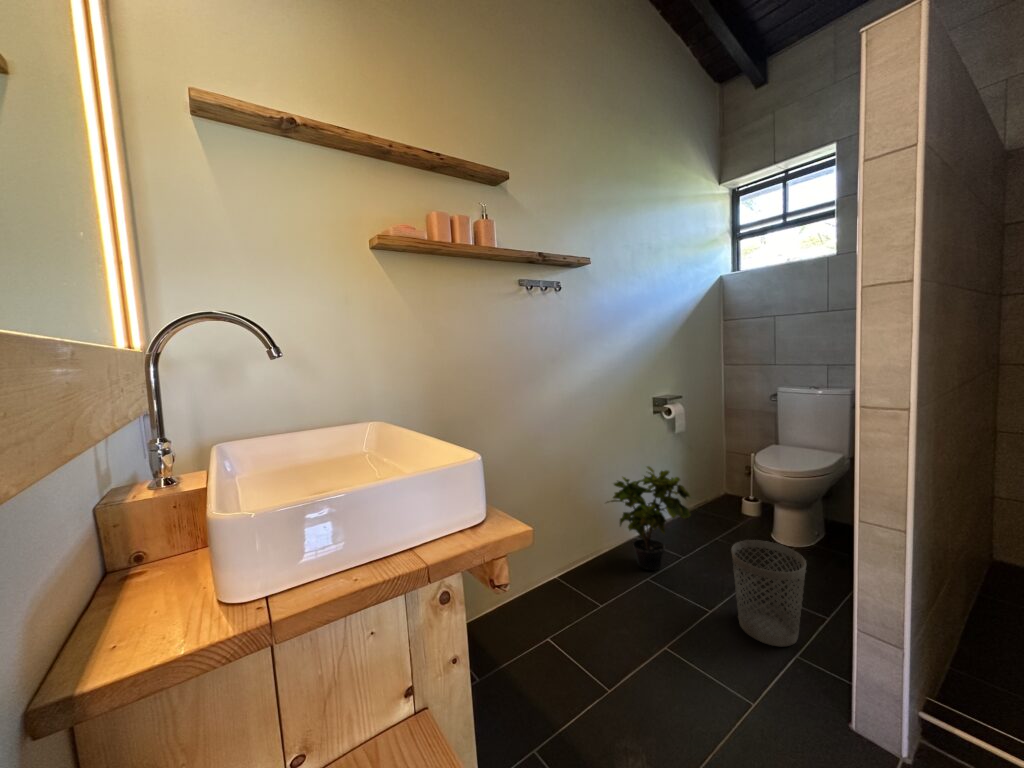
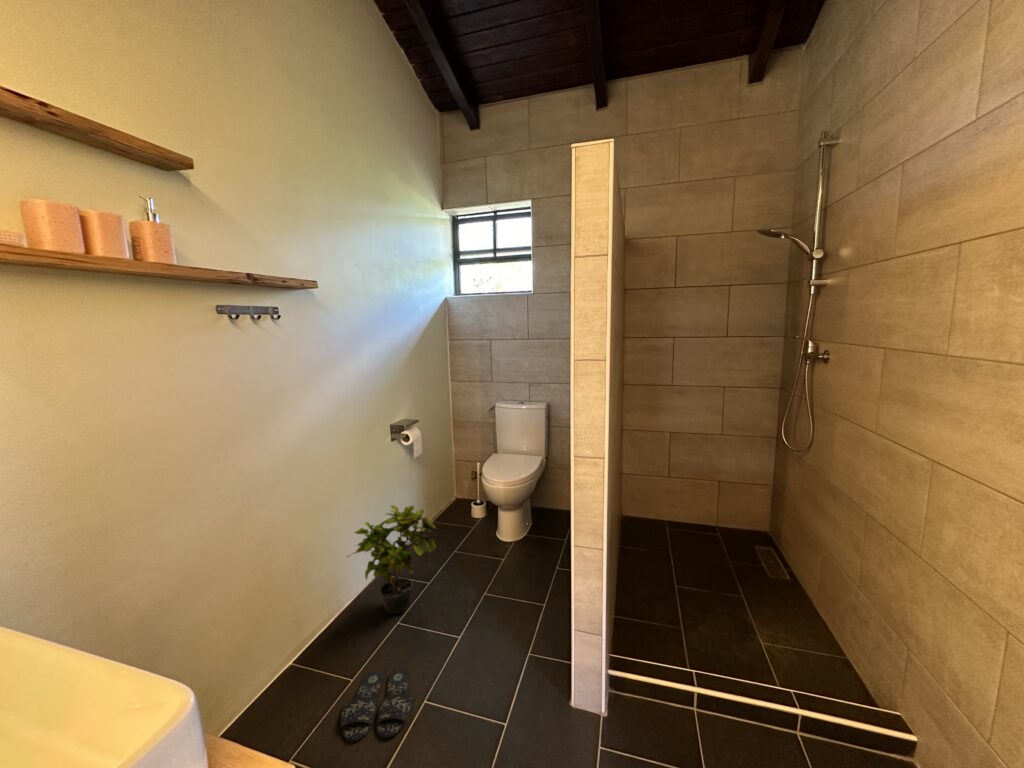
wastebasket: present [732,540,806,646] -> none [476,557,532,652]
slippers: none [587,604,654,659] -> present [341,668,413,742]

